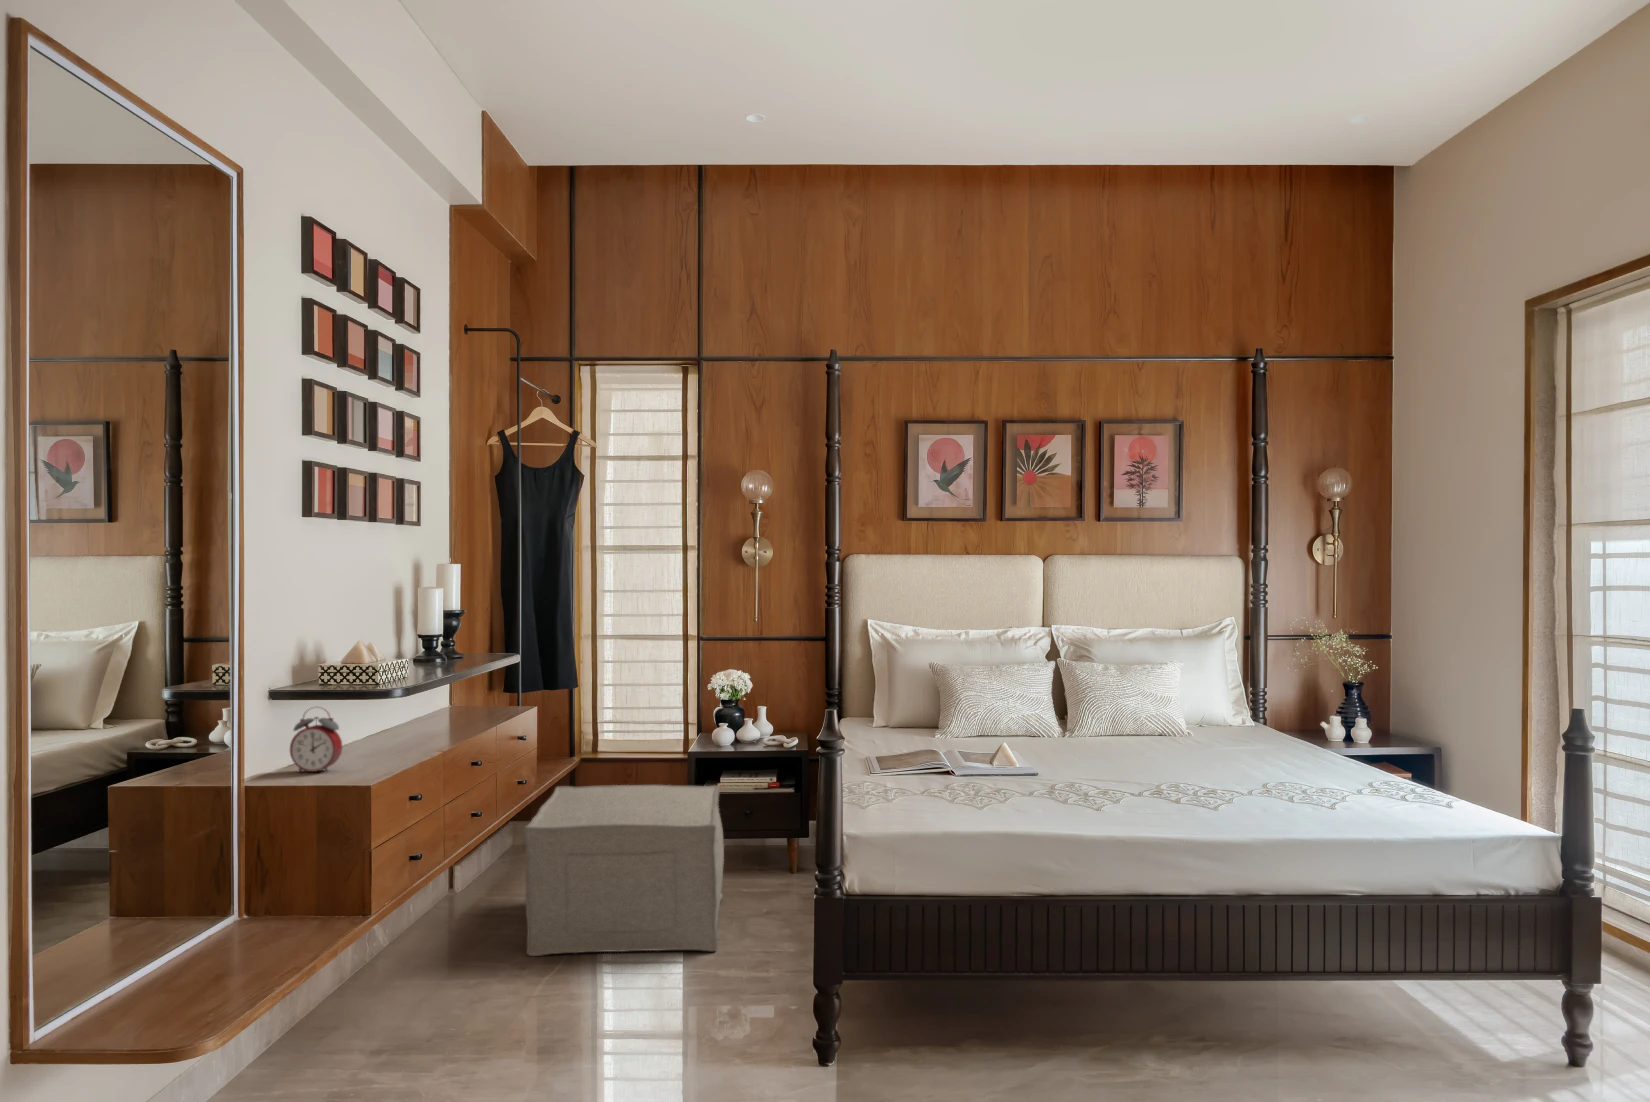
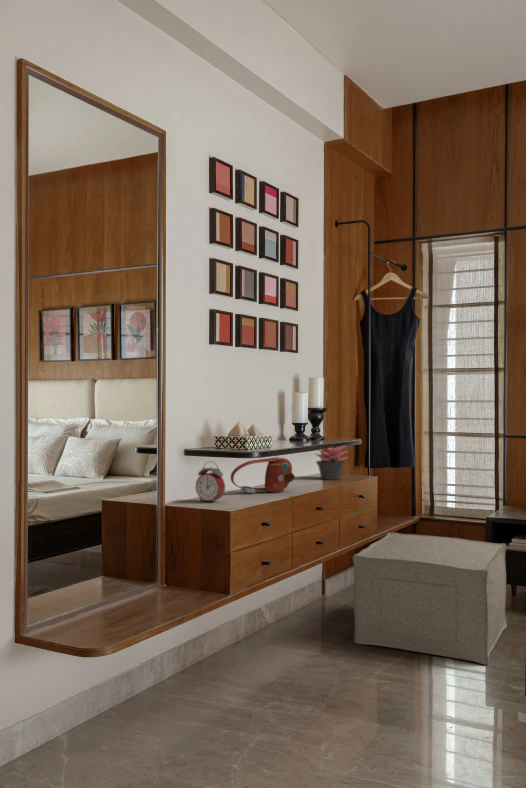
succulent plant: none [444,663,498,717] -> present [316,446,347,480]
handbag: none [338,691,439,751] -> present [231,457,295,493]

